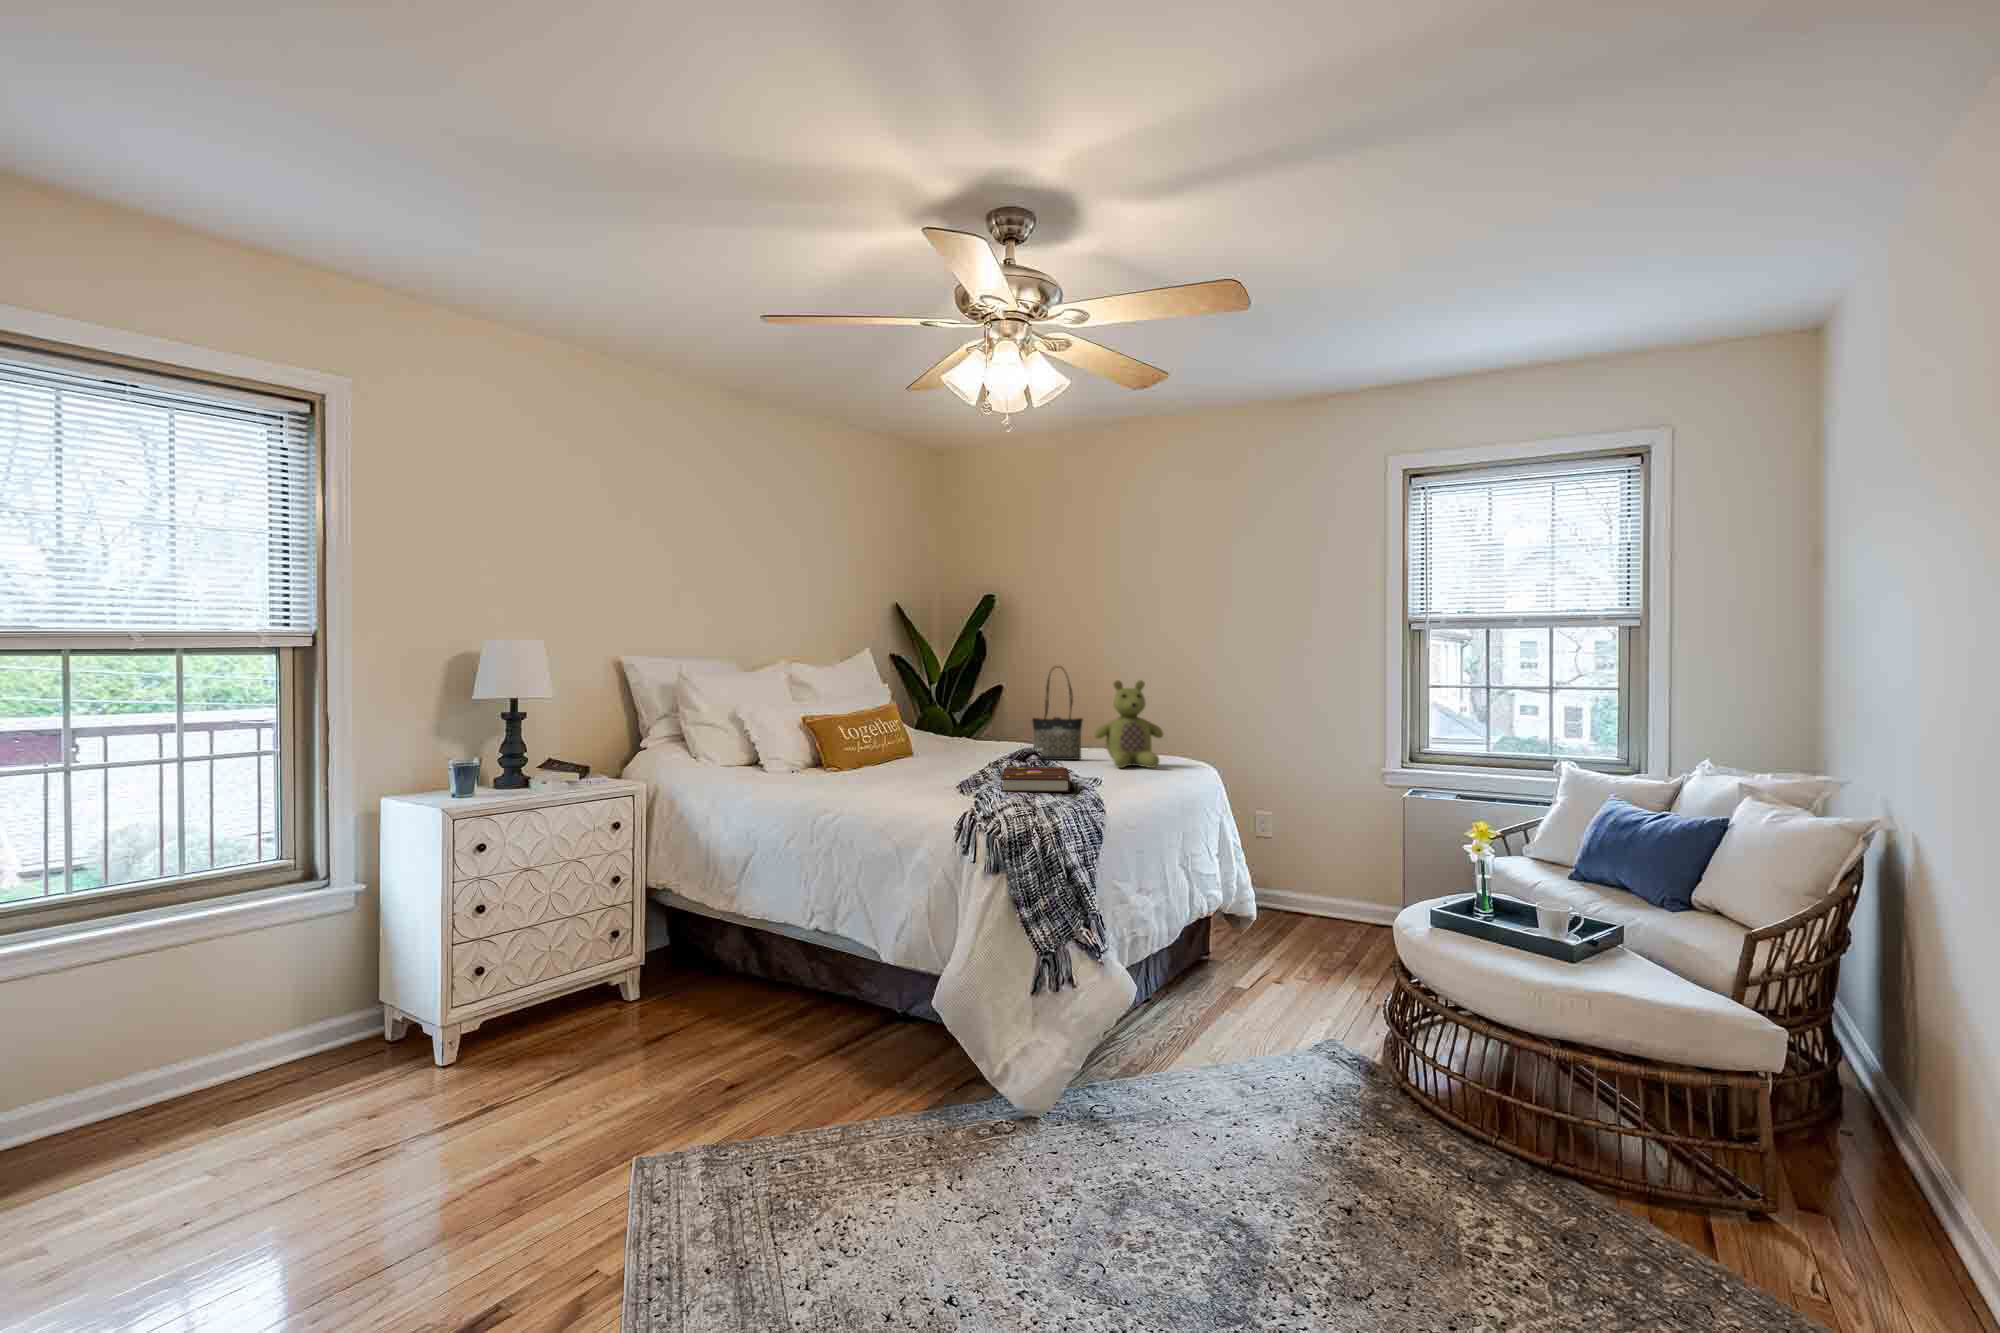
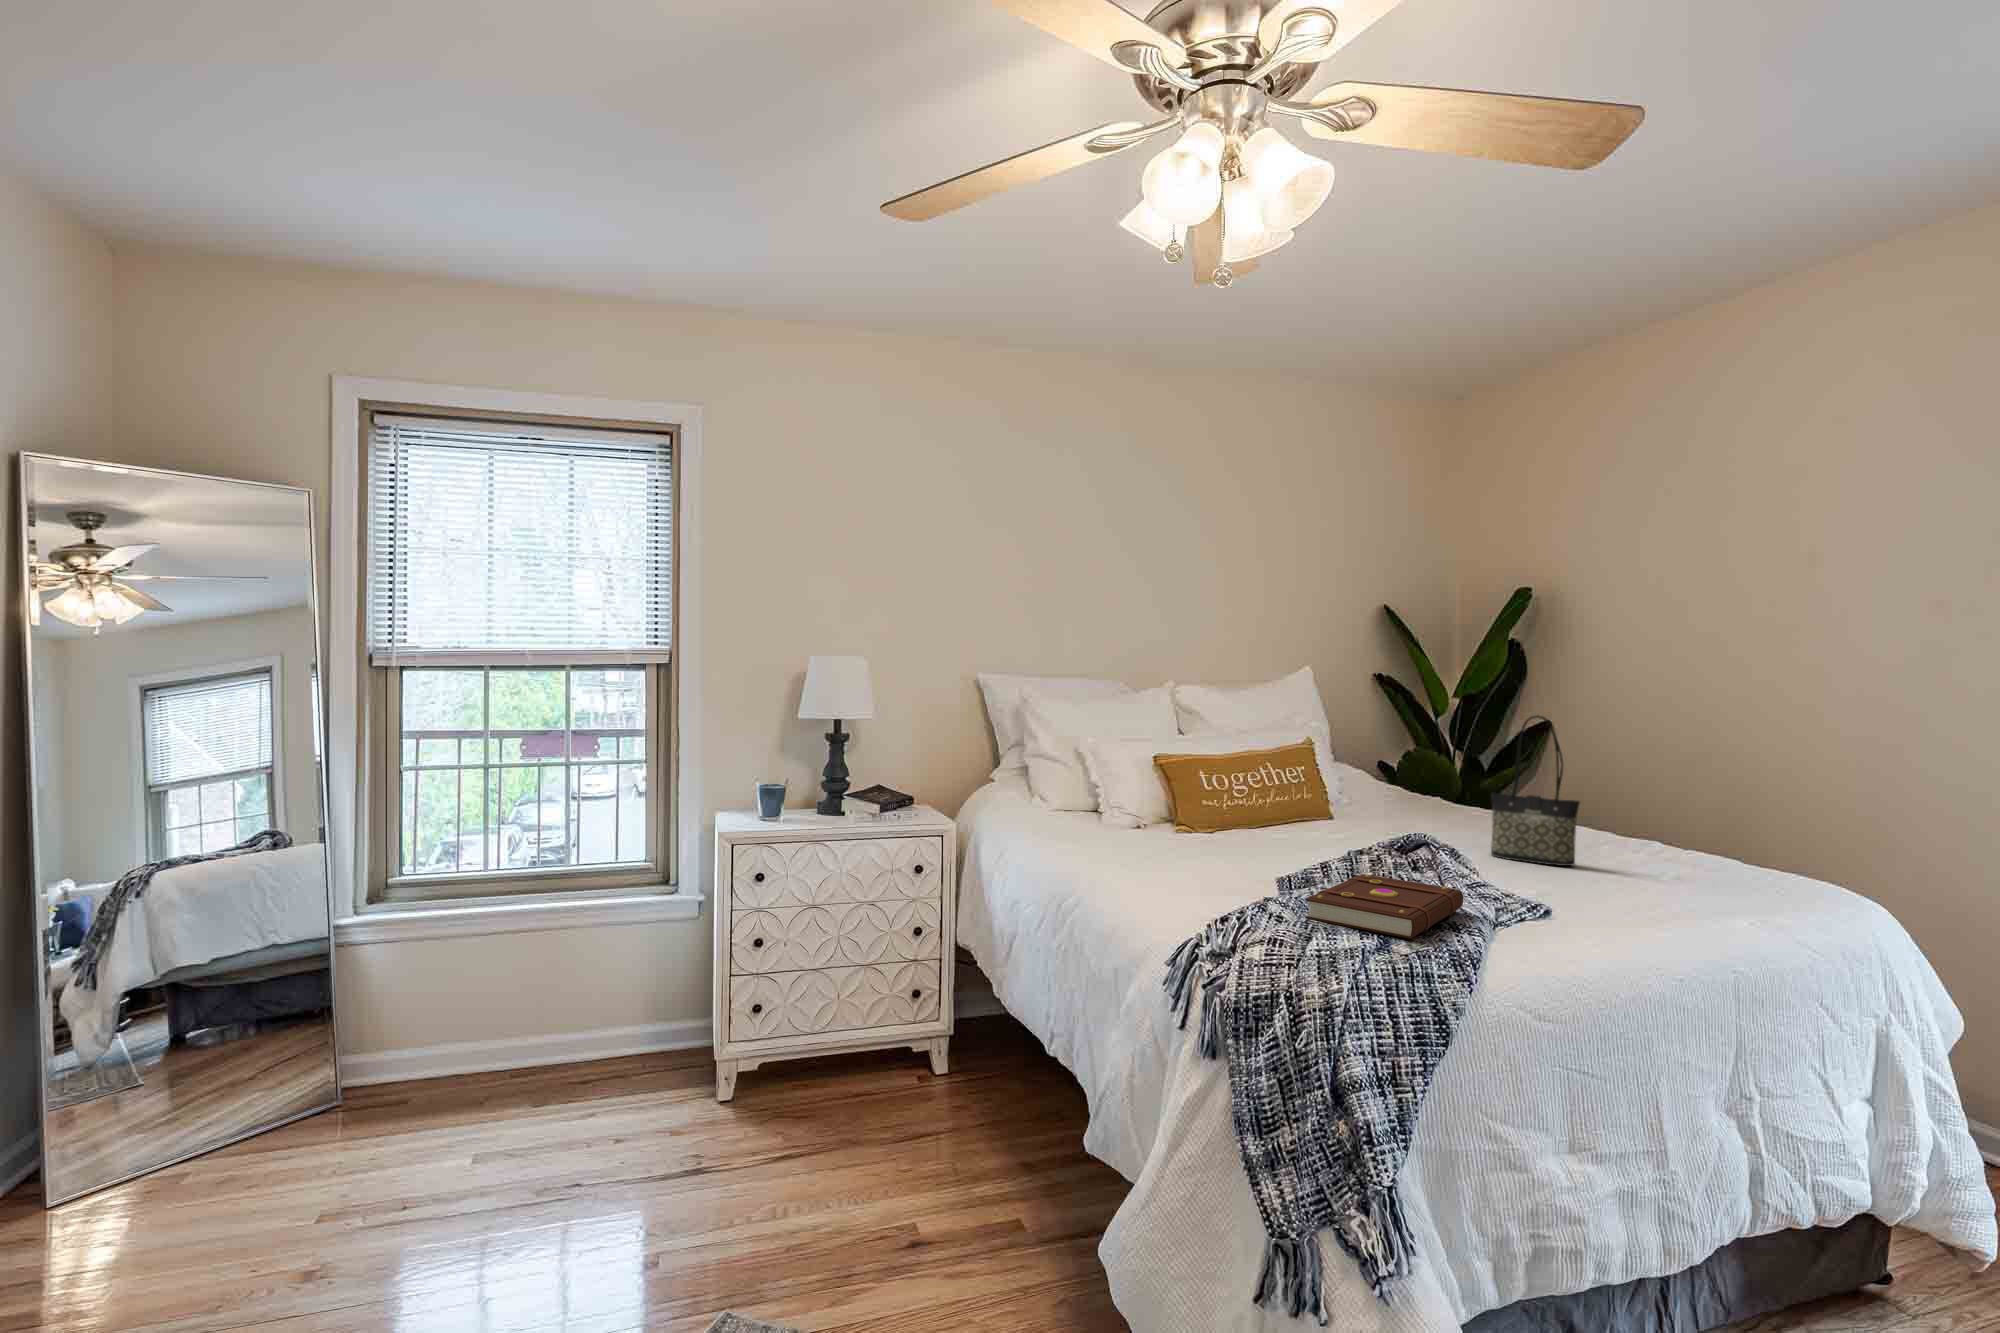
stuffed bear: present [1094,680,1163,768] -> none [1583,747,1723,904]

